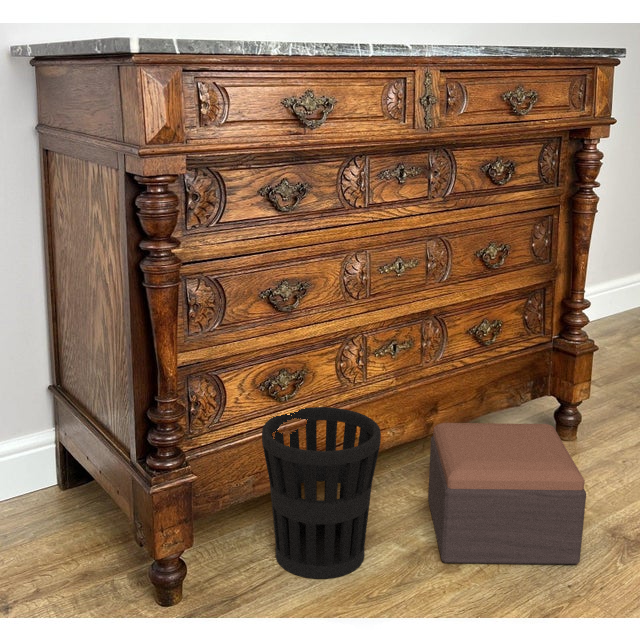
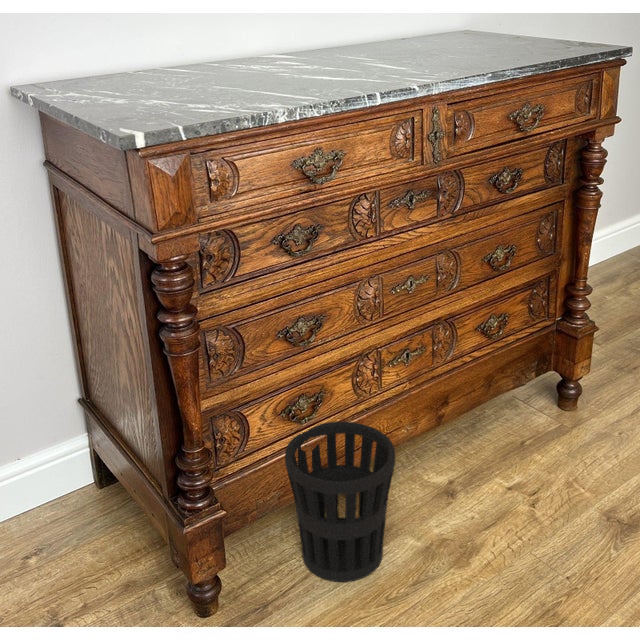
footstool: present [428,423,586,564] -> none [440,421,588,560]

